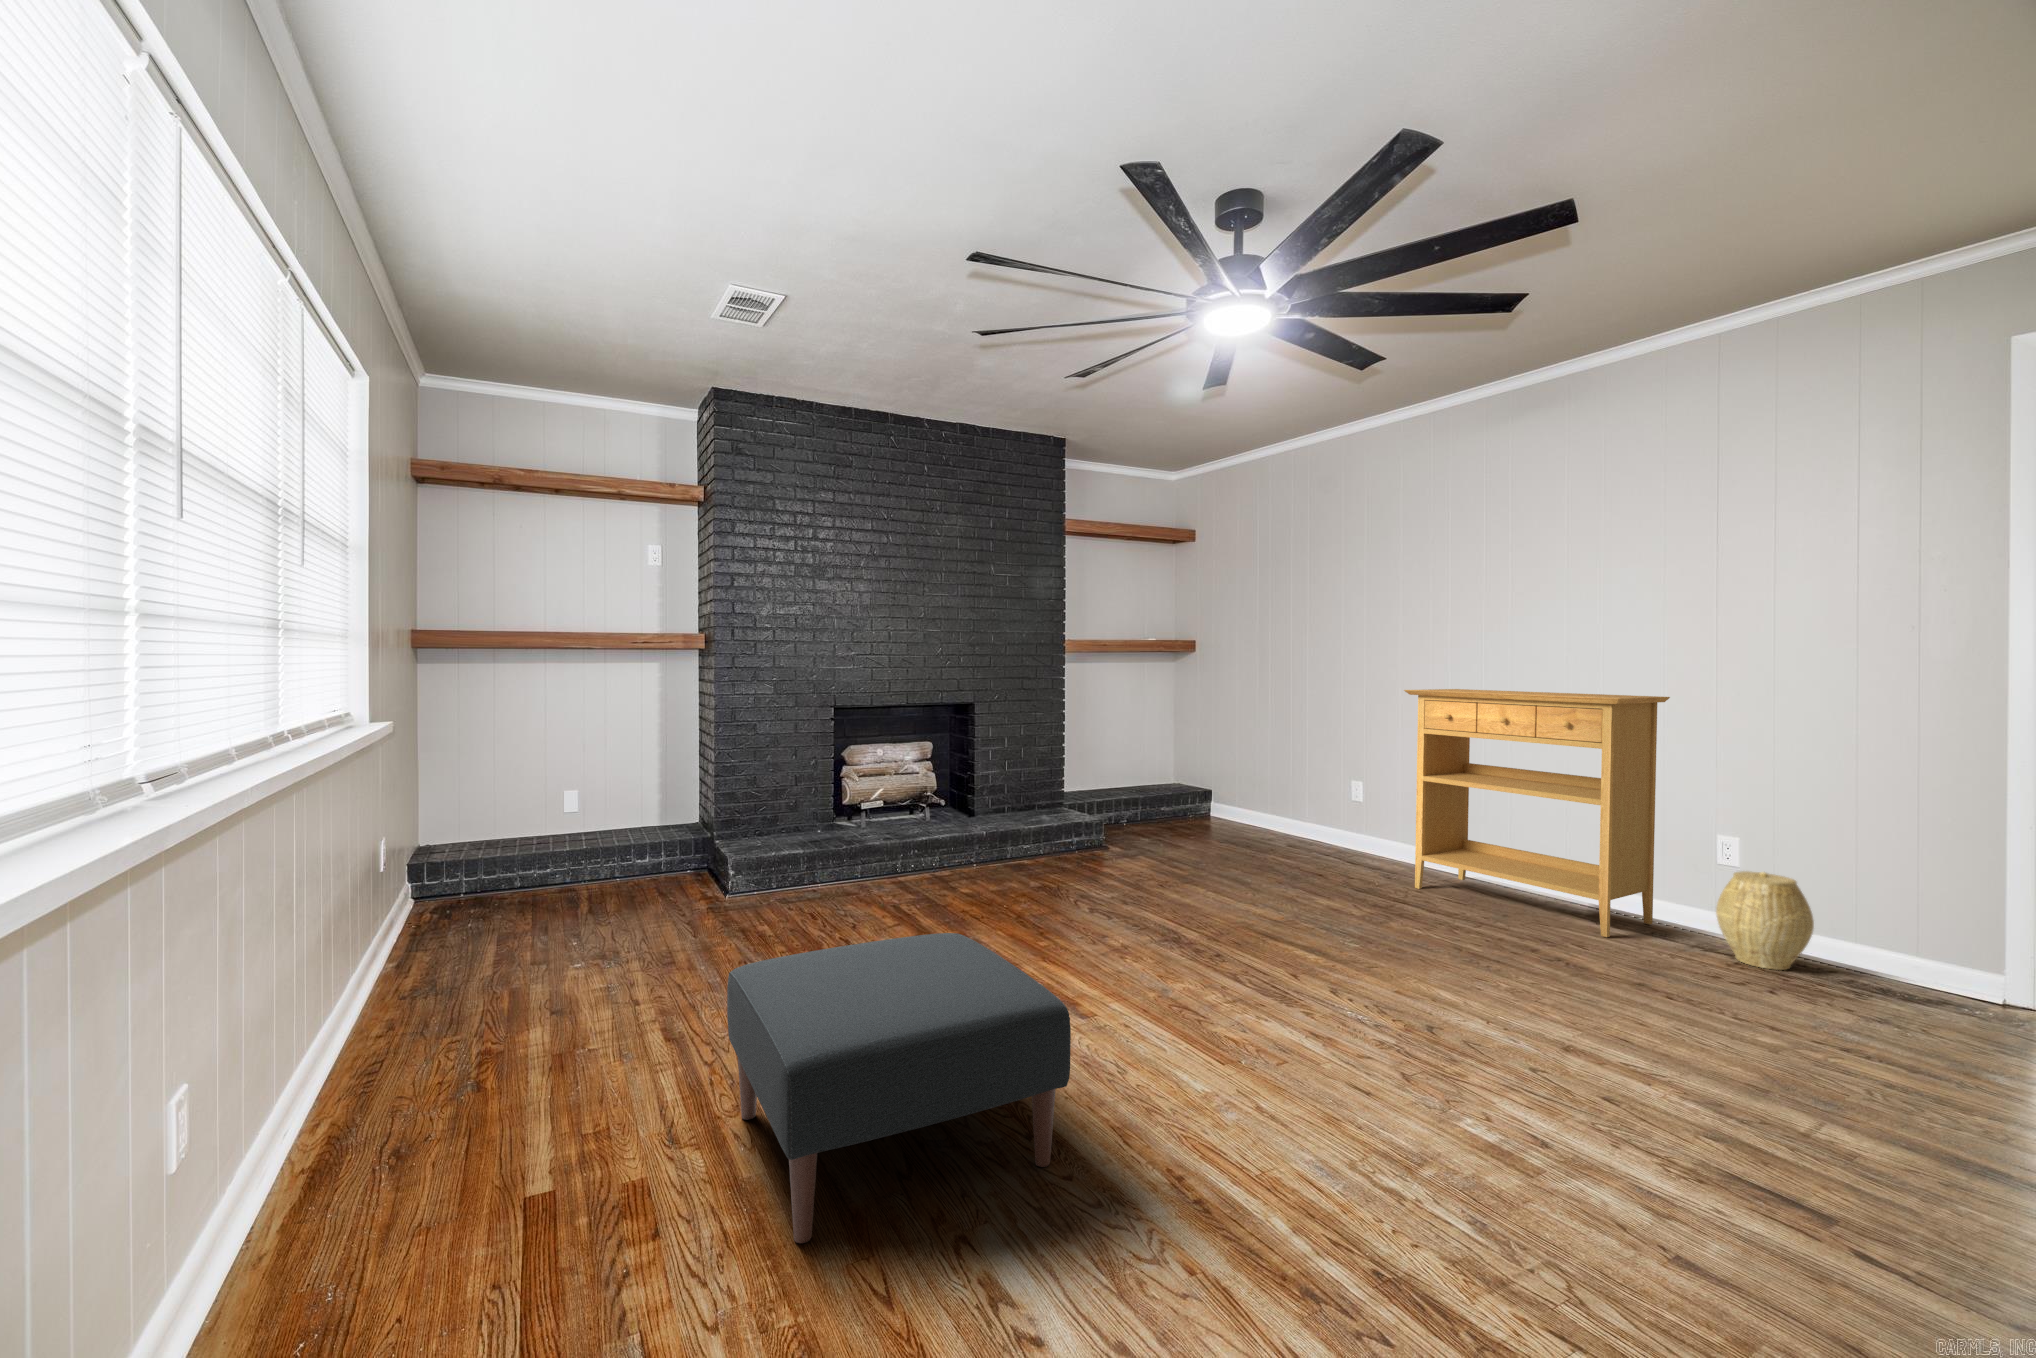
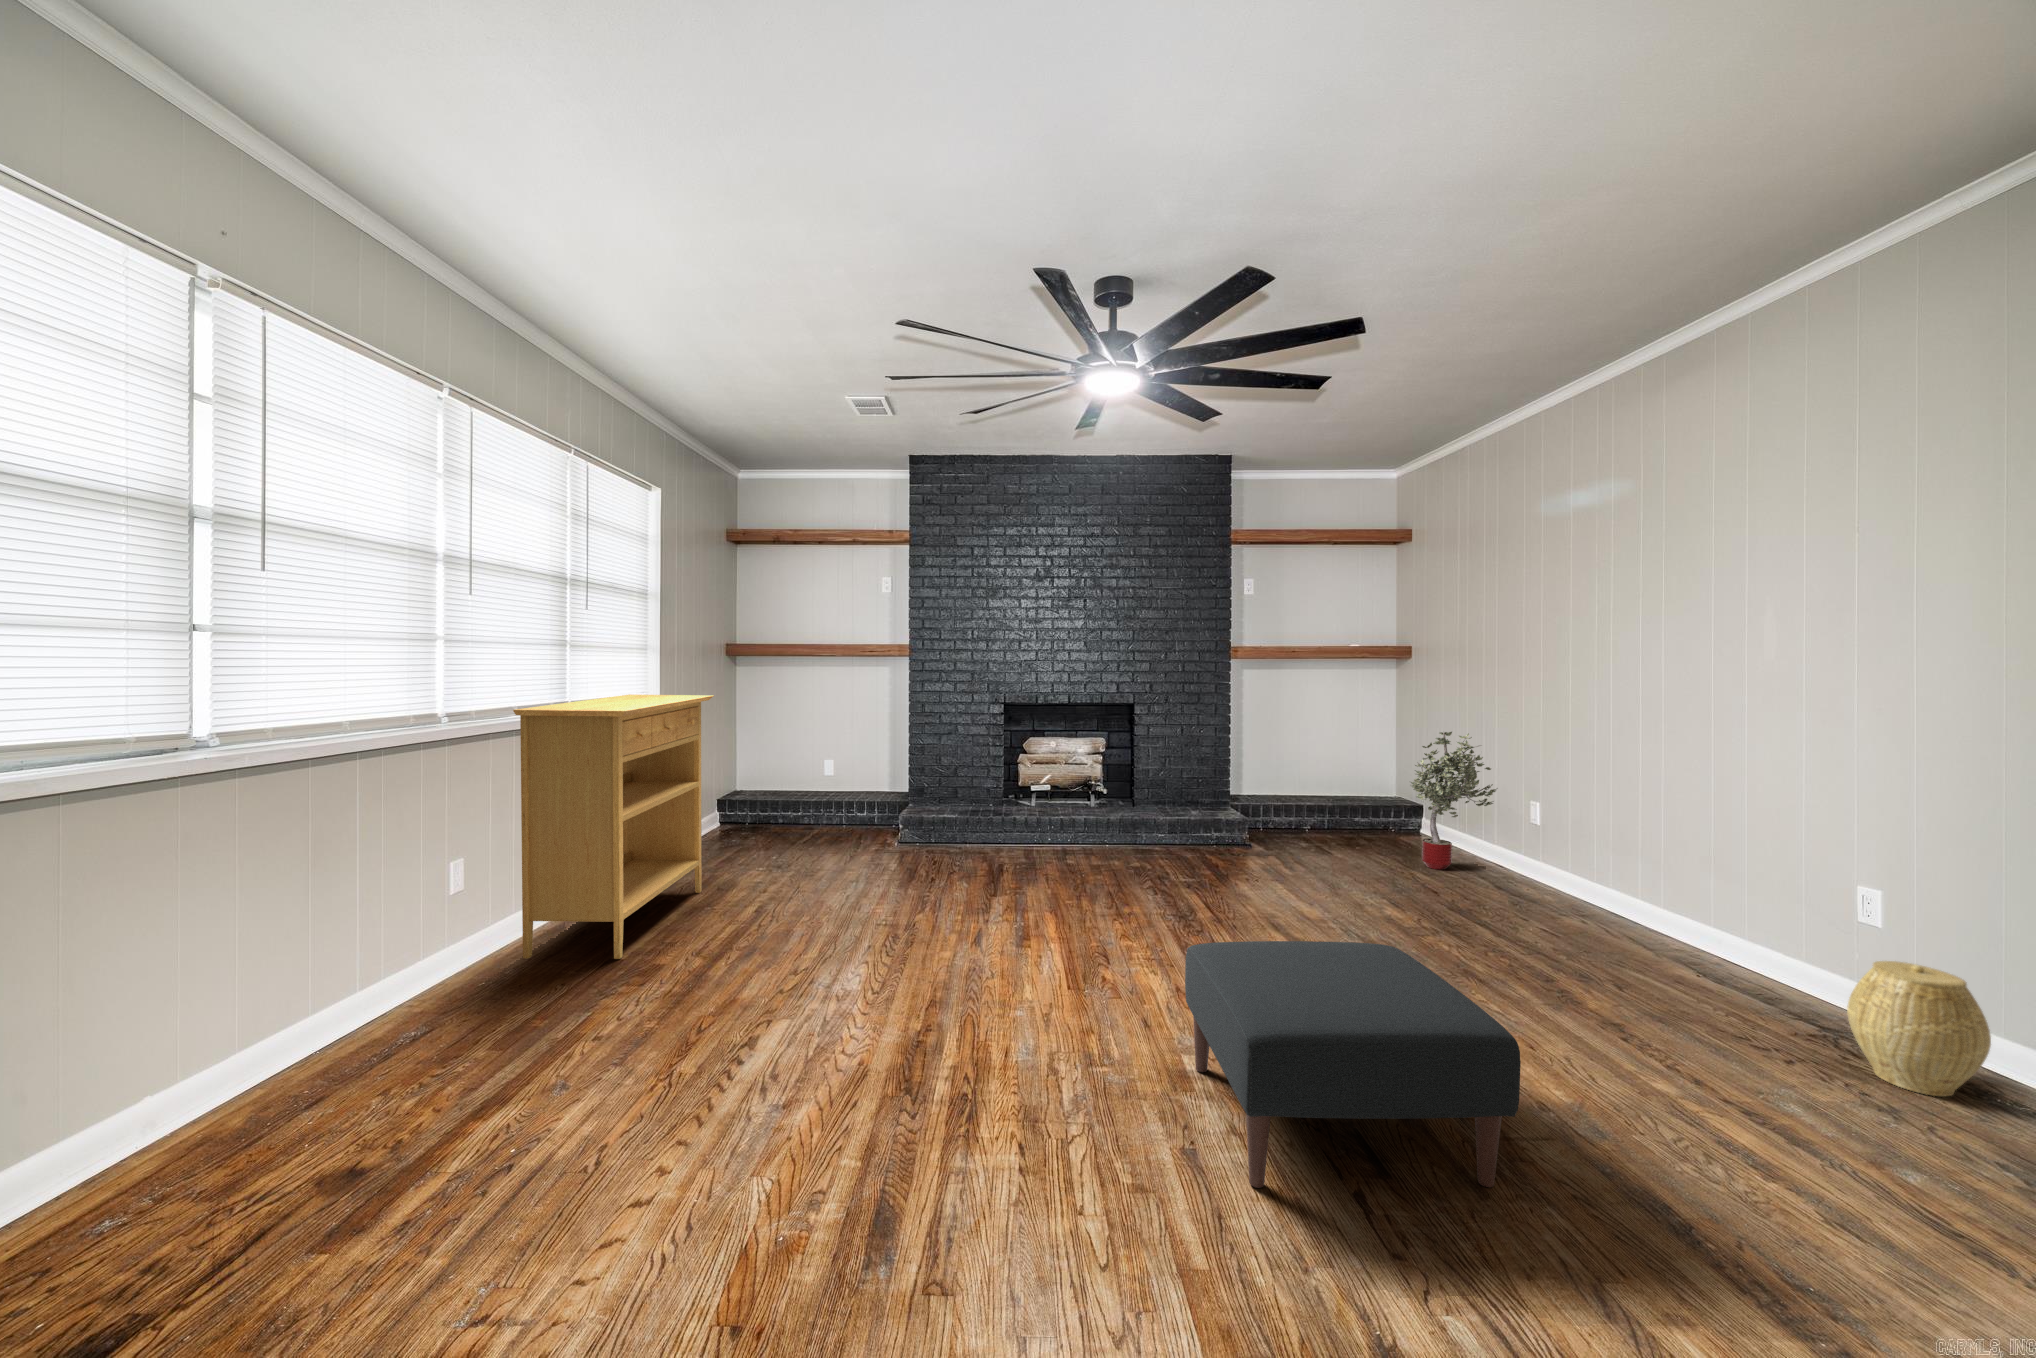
console table: present [1404,689,1670,937] -> present [513,694,714,959]
potted tree: none [1246,717,1335,849] -> present [1411,732,1496,870]
ottoman: present [727,933,1071,1243] -> present [1185,941,1521,1188]

